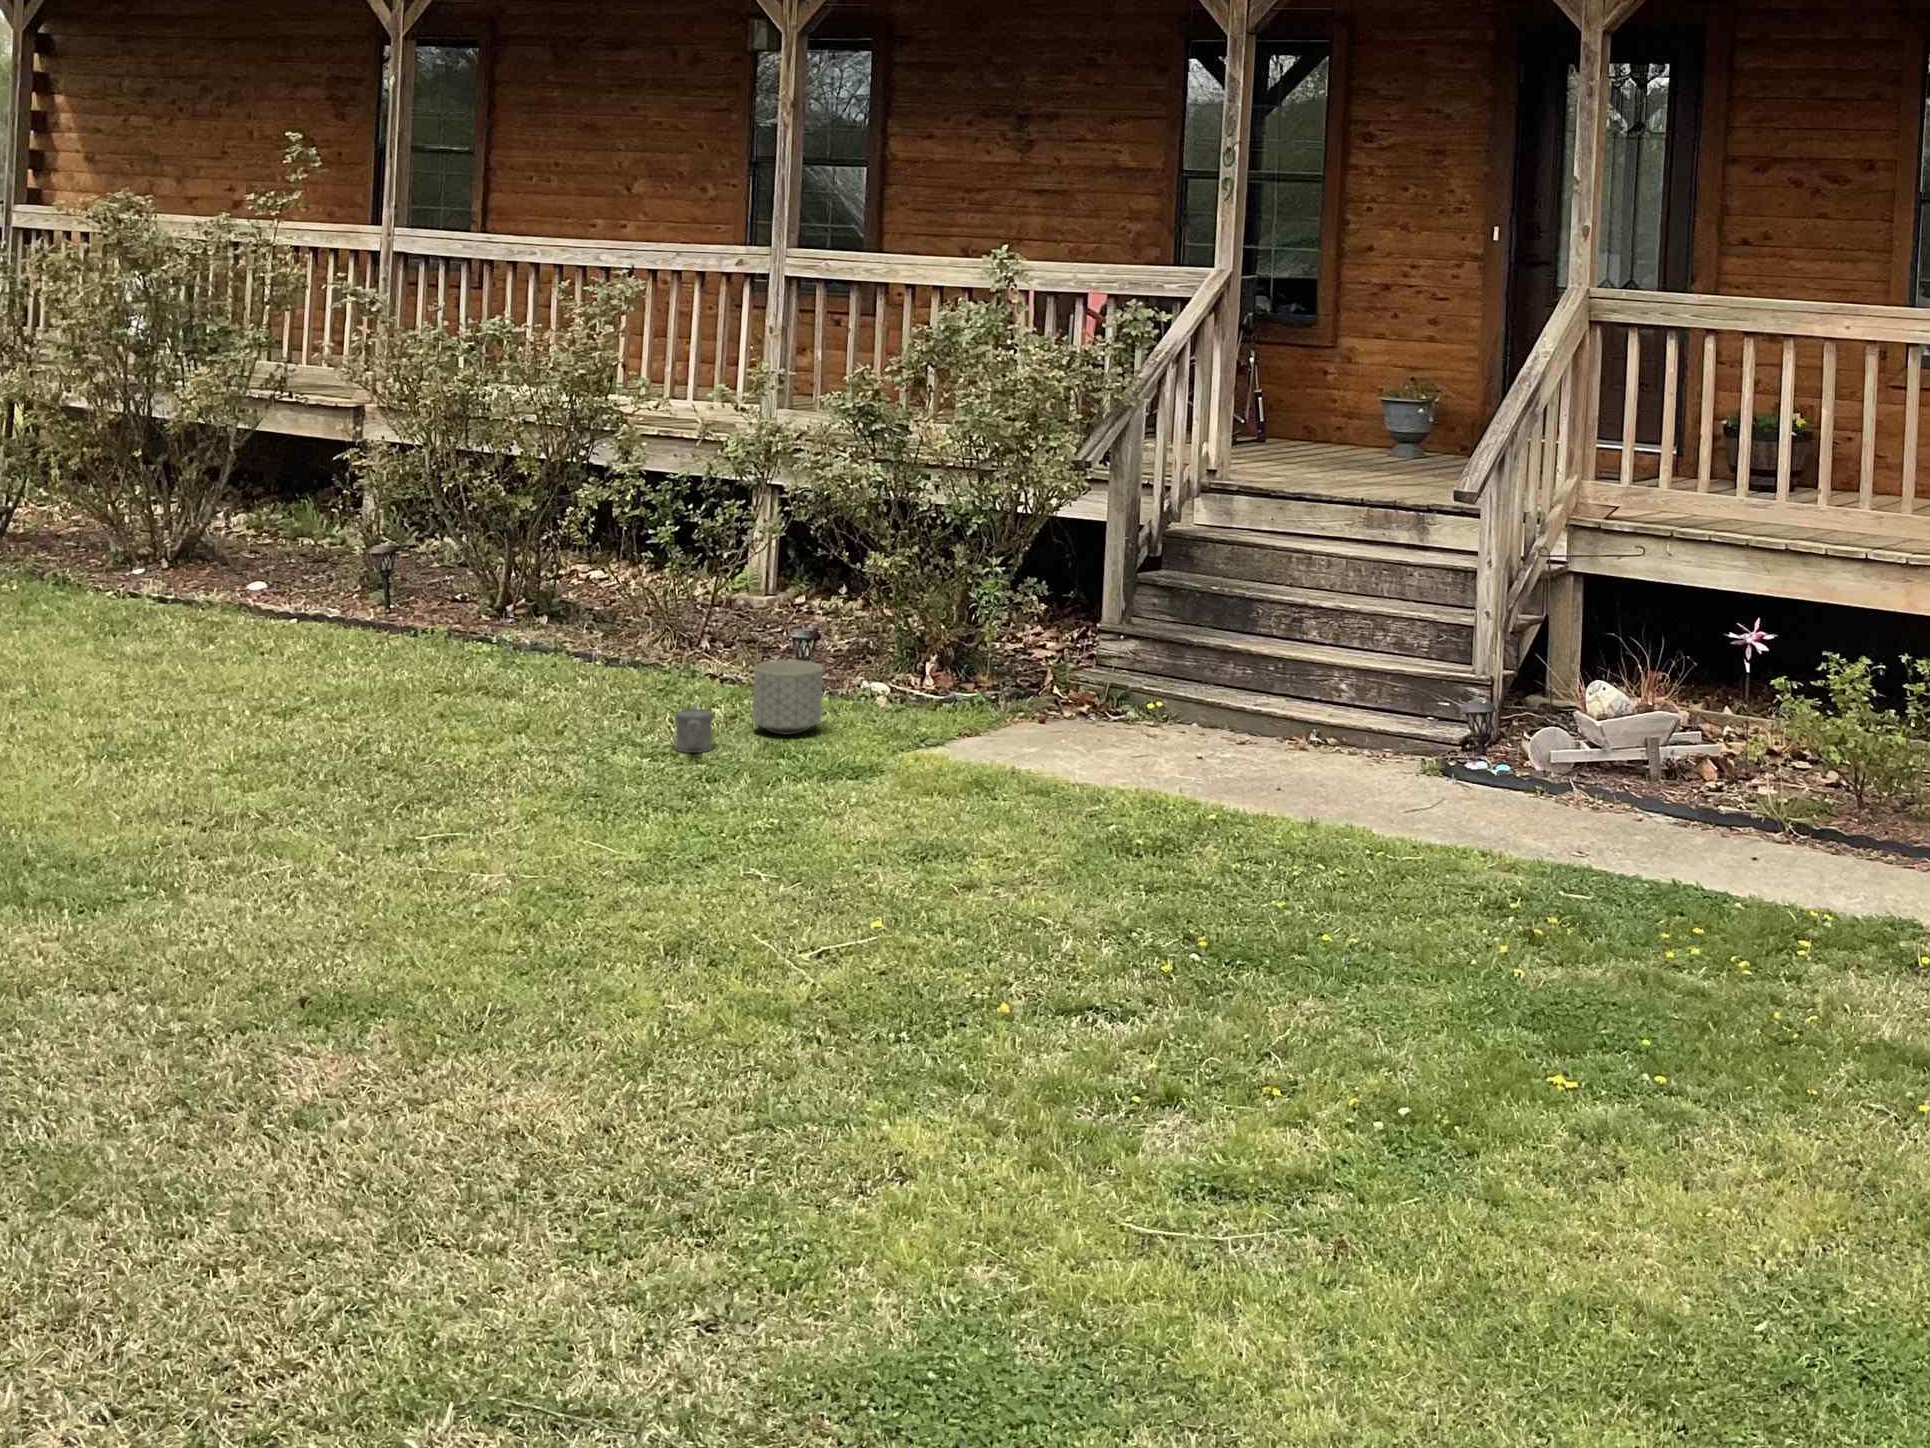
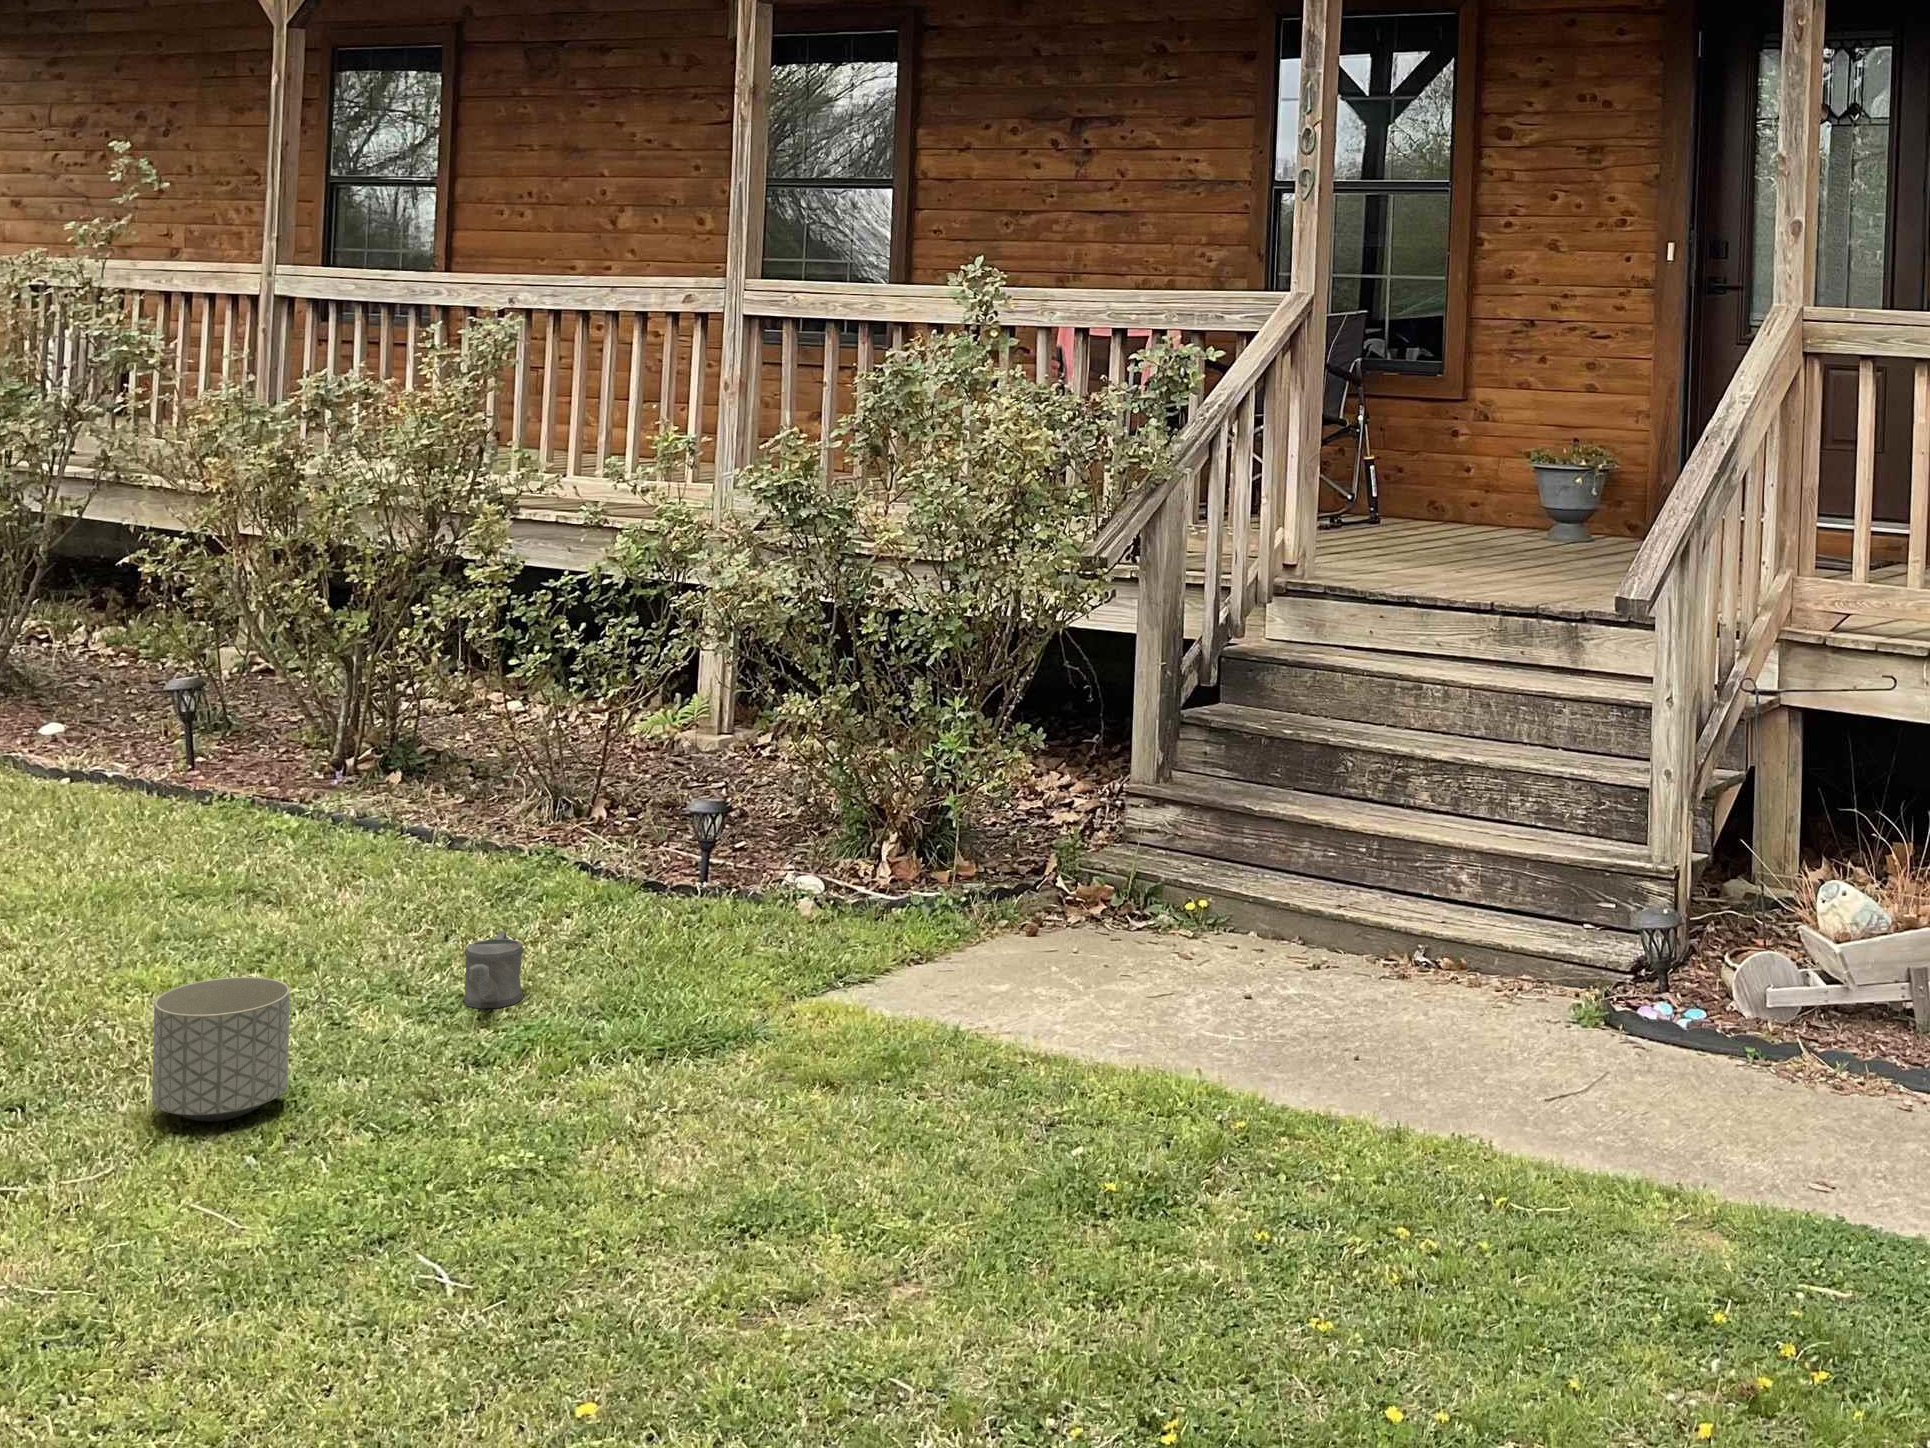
planter: present [753,660,823,735] -> present [152,977,290,1122]

